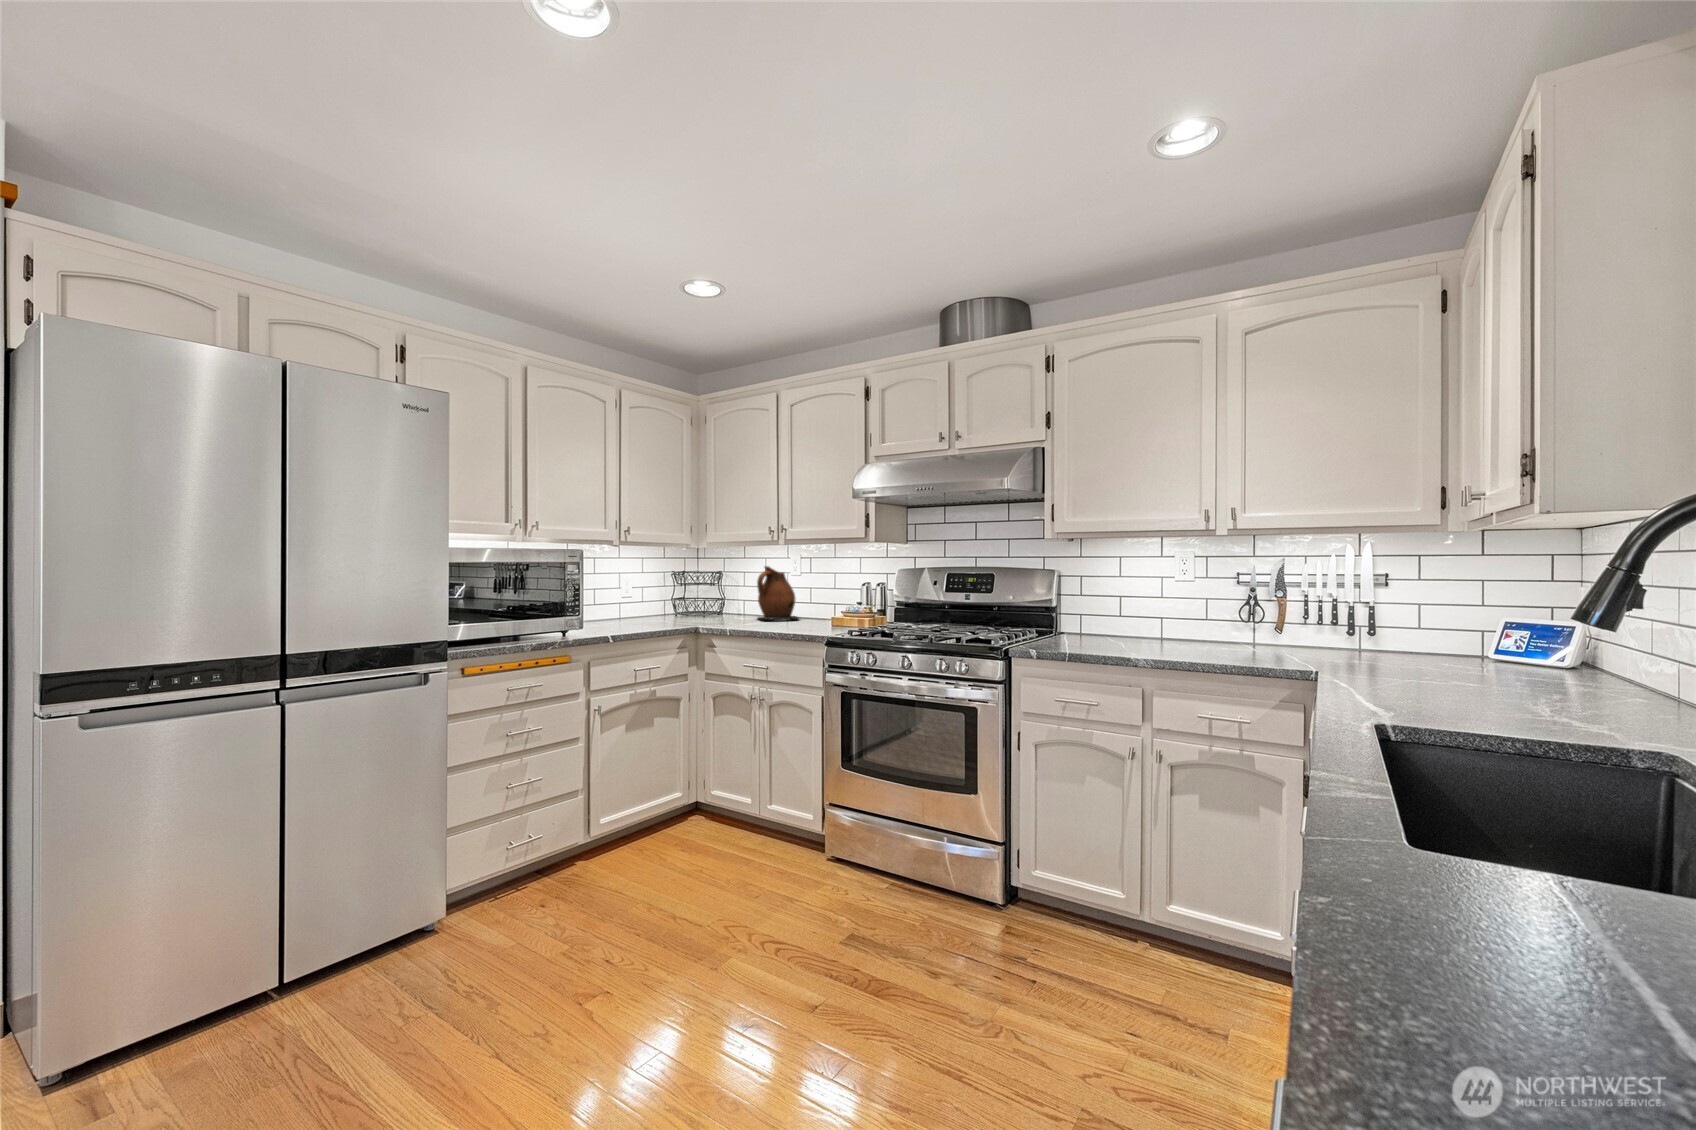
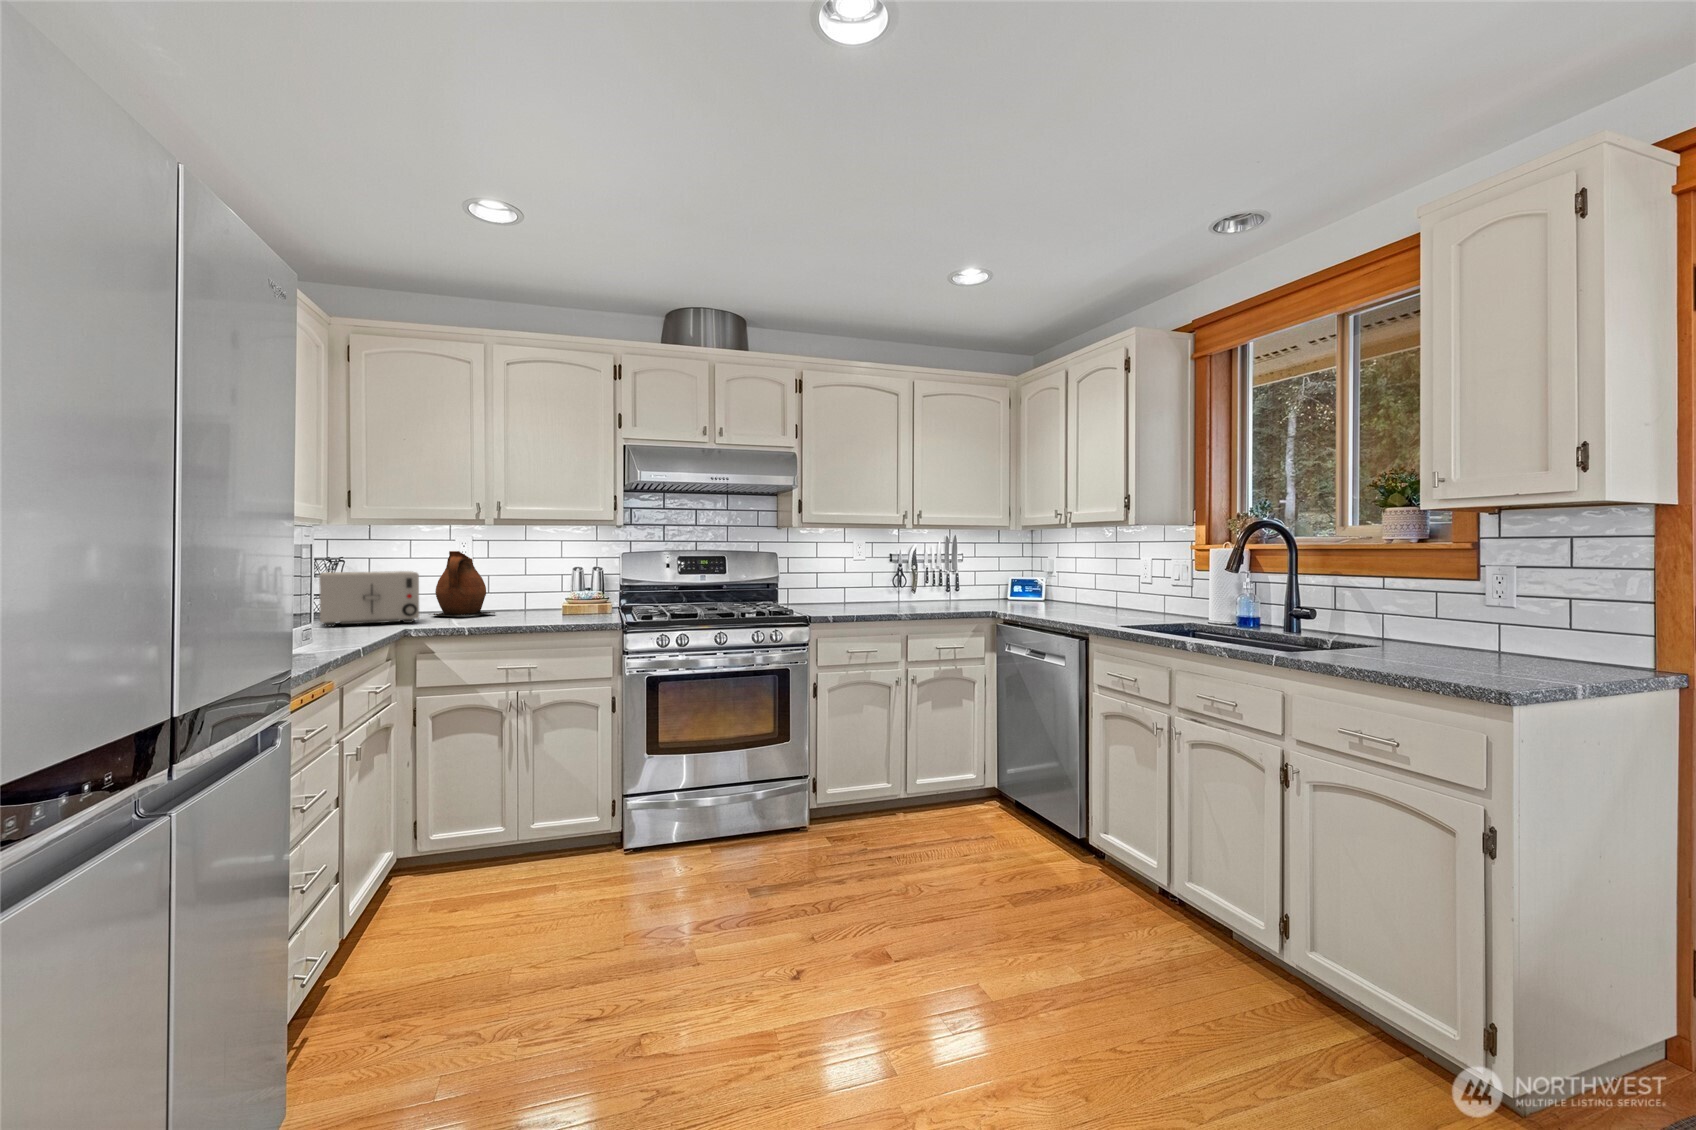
toaster: none [665,582,738,623] -> present [319,571,419,627]

